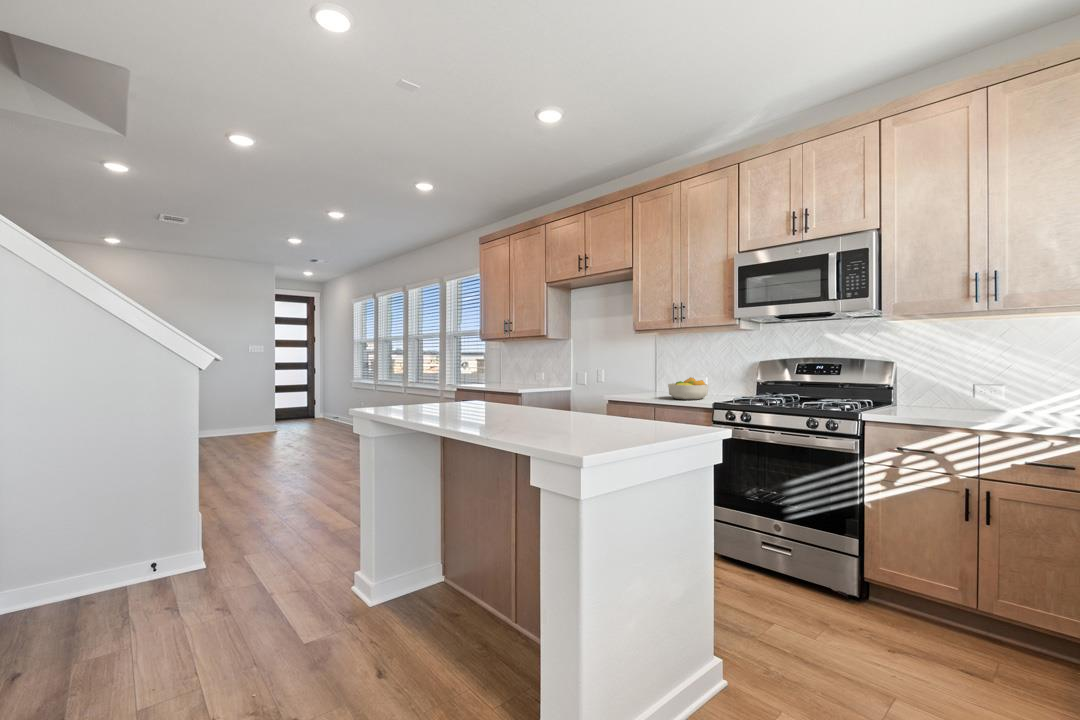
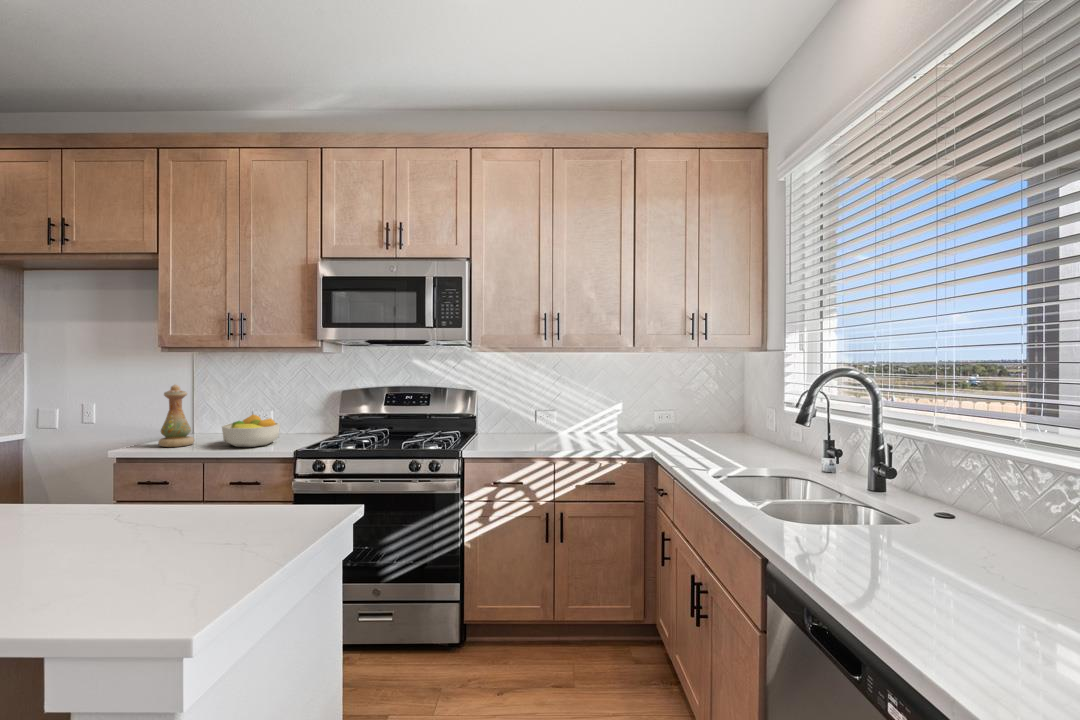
vase: none [631,354,653,397] -> present [158,384,195,447]

